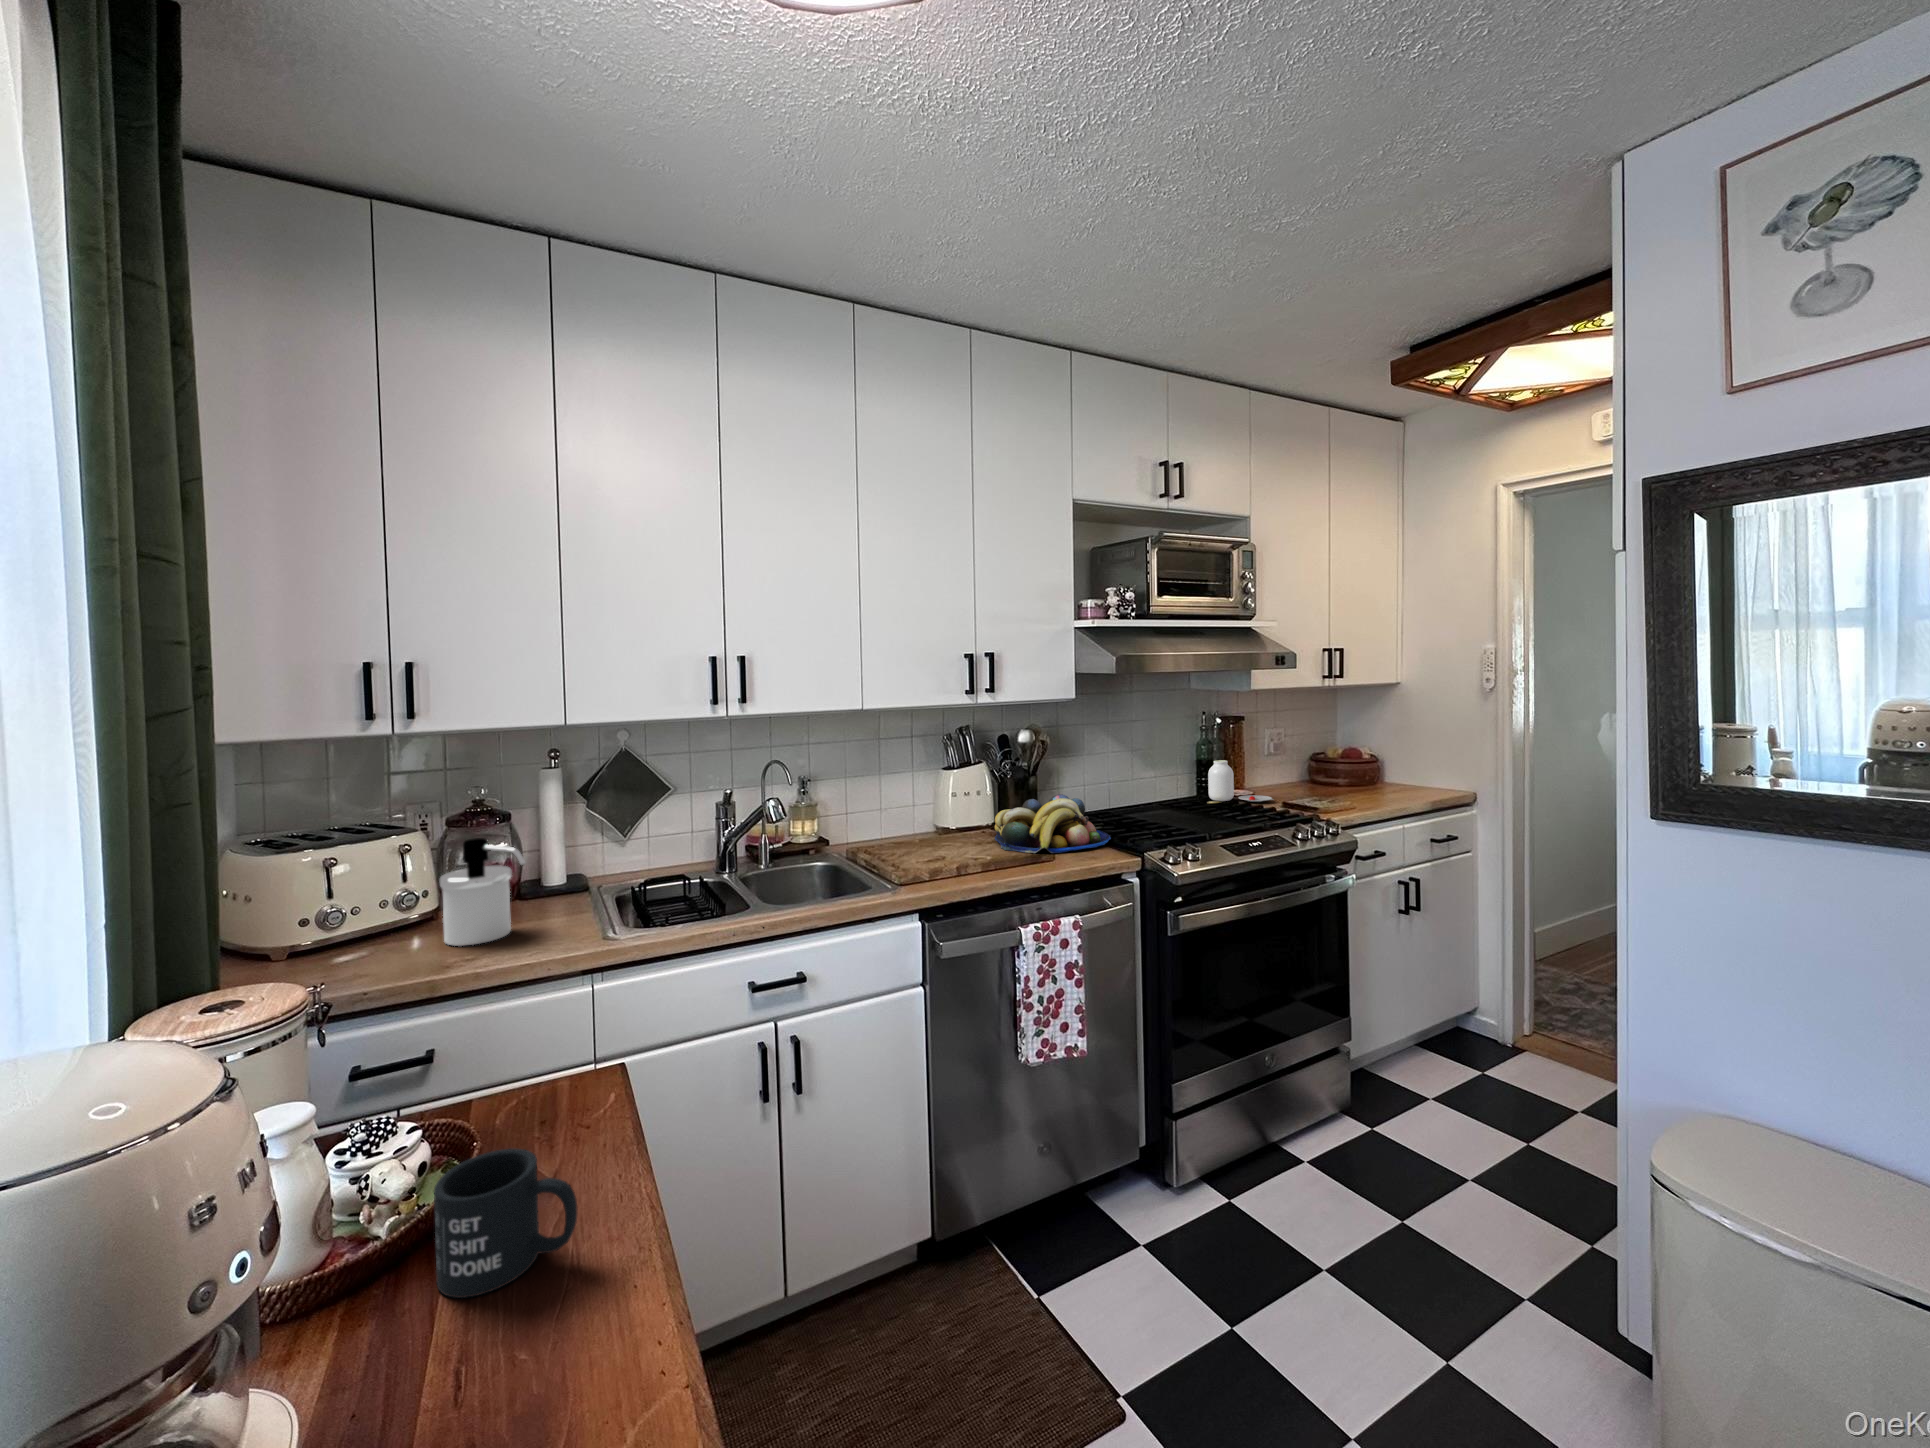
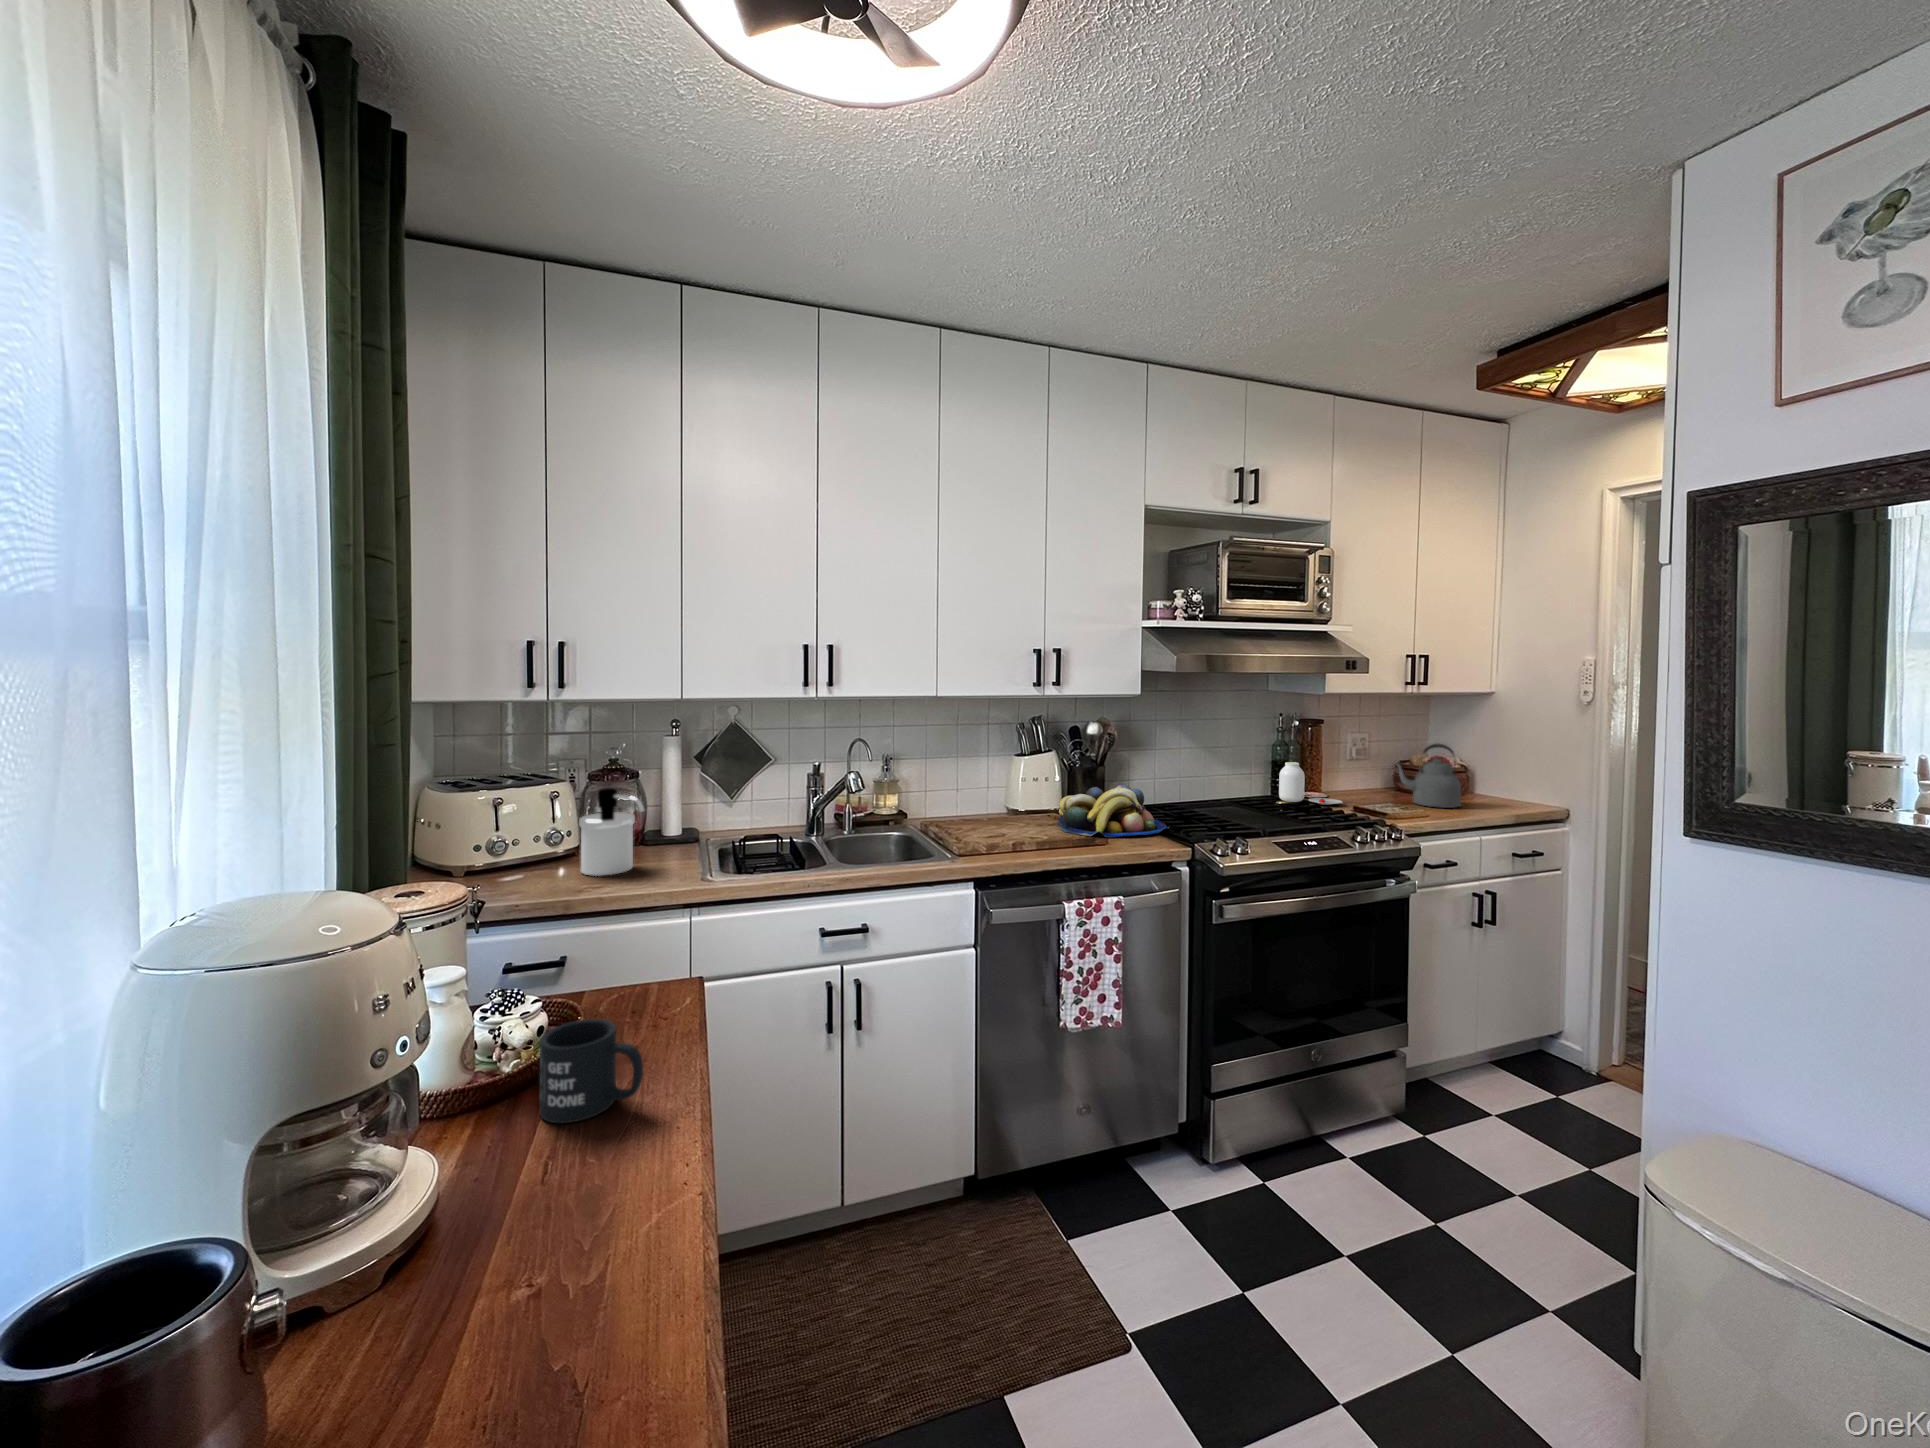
kettle: none [1315,734,1383,798] -> present [1394,744,1461,808]

